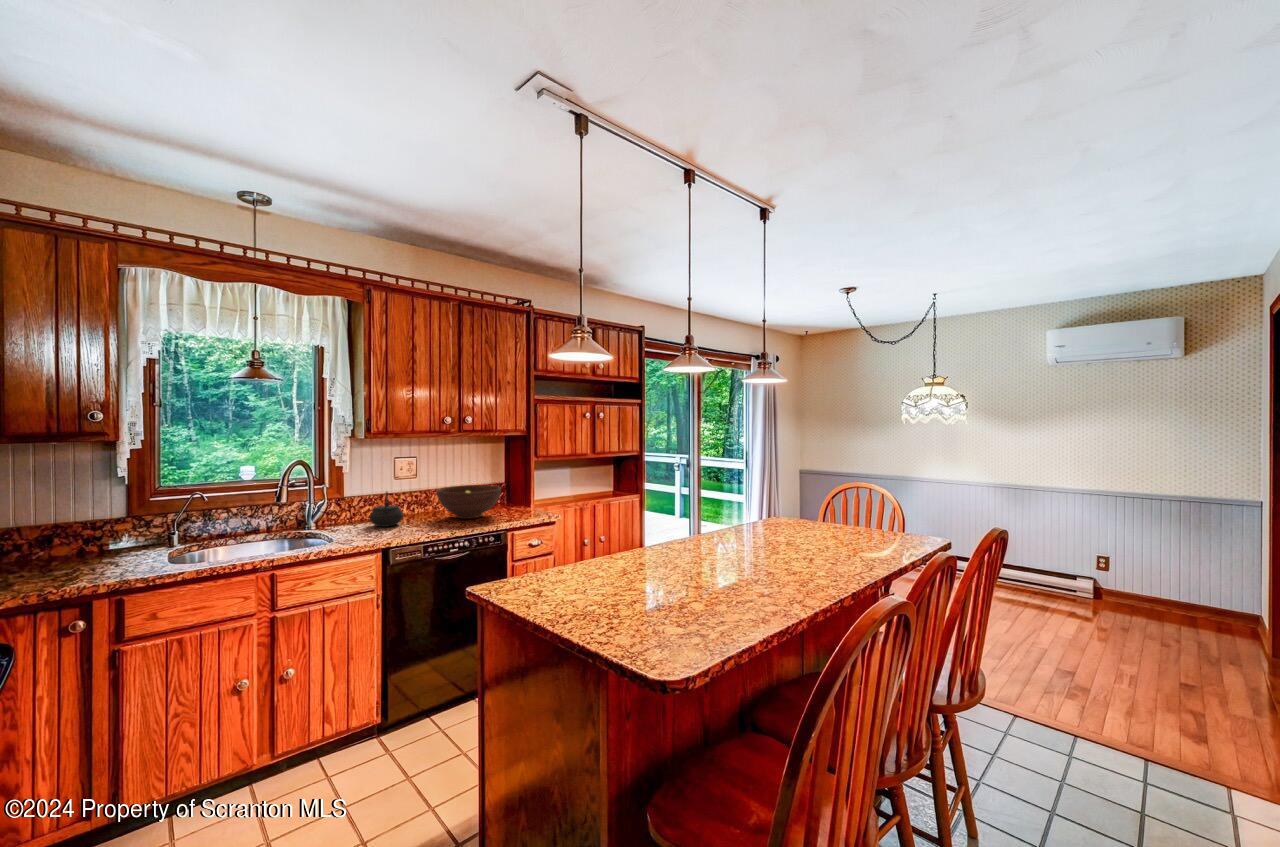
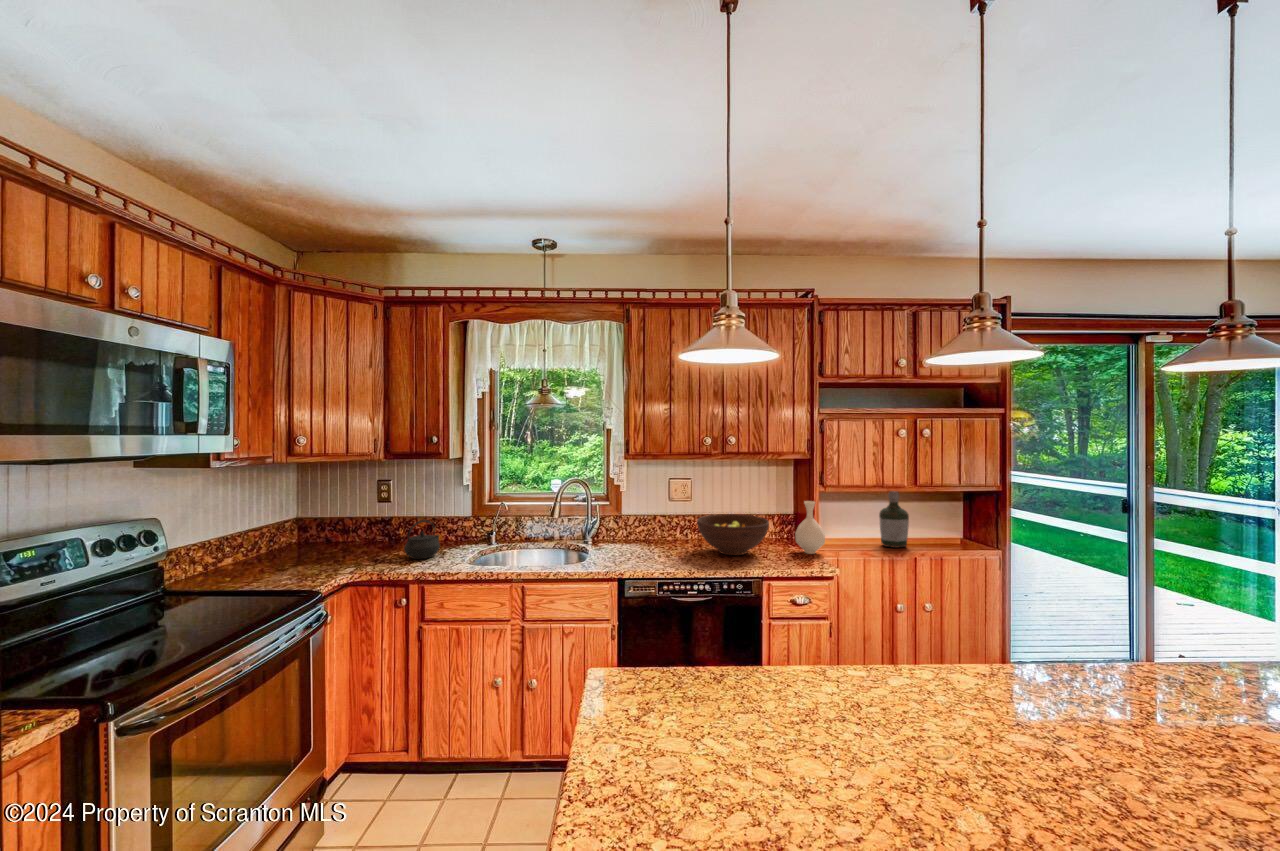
bottle: none [568,459,588,500] -> present [879,491,909,548]
vase: none [516,469,540,510] -> present [795,501,825,554]
kettle: present [370,492,403,527] -> present [404,520,440,559]

